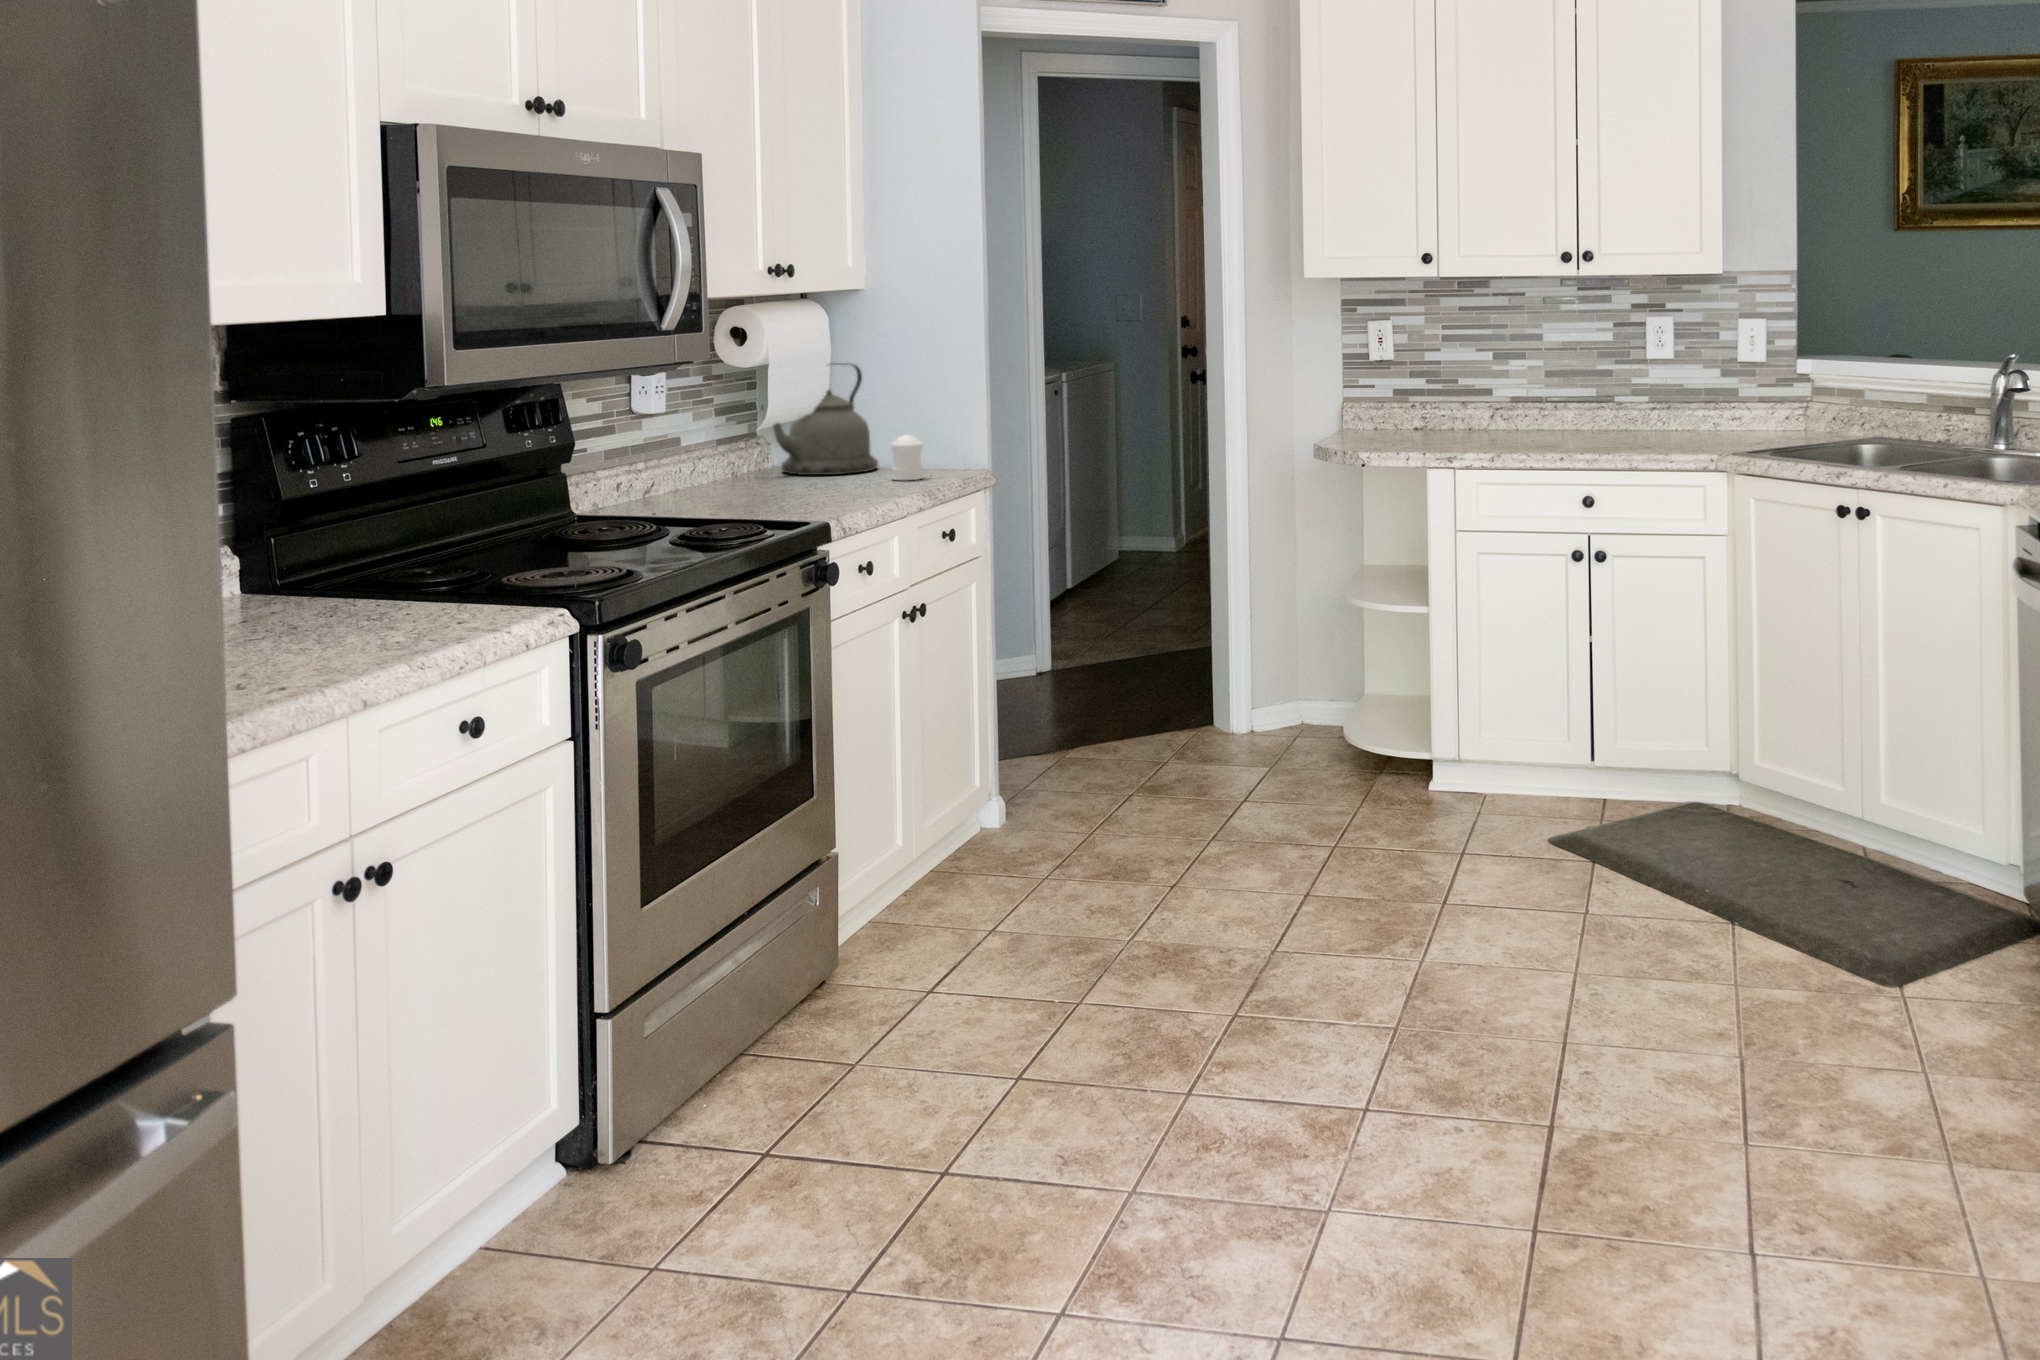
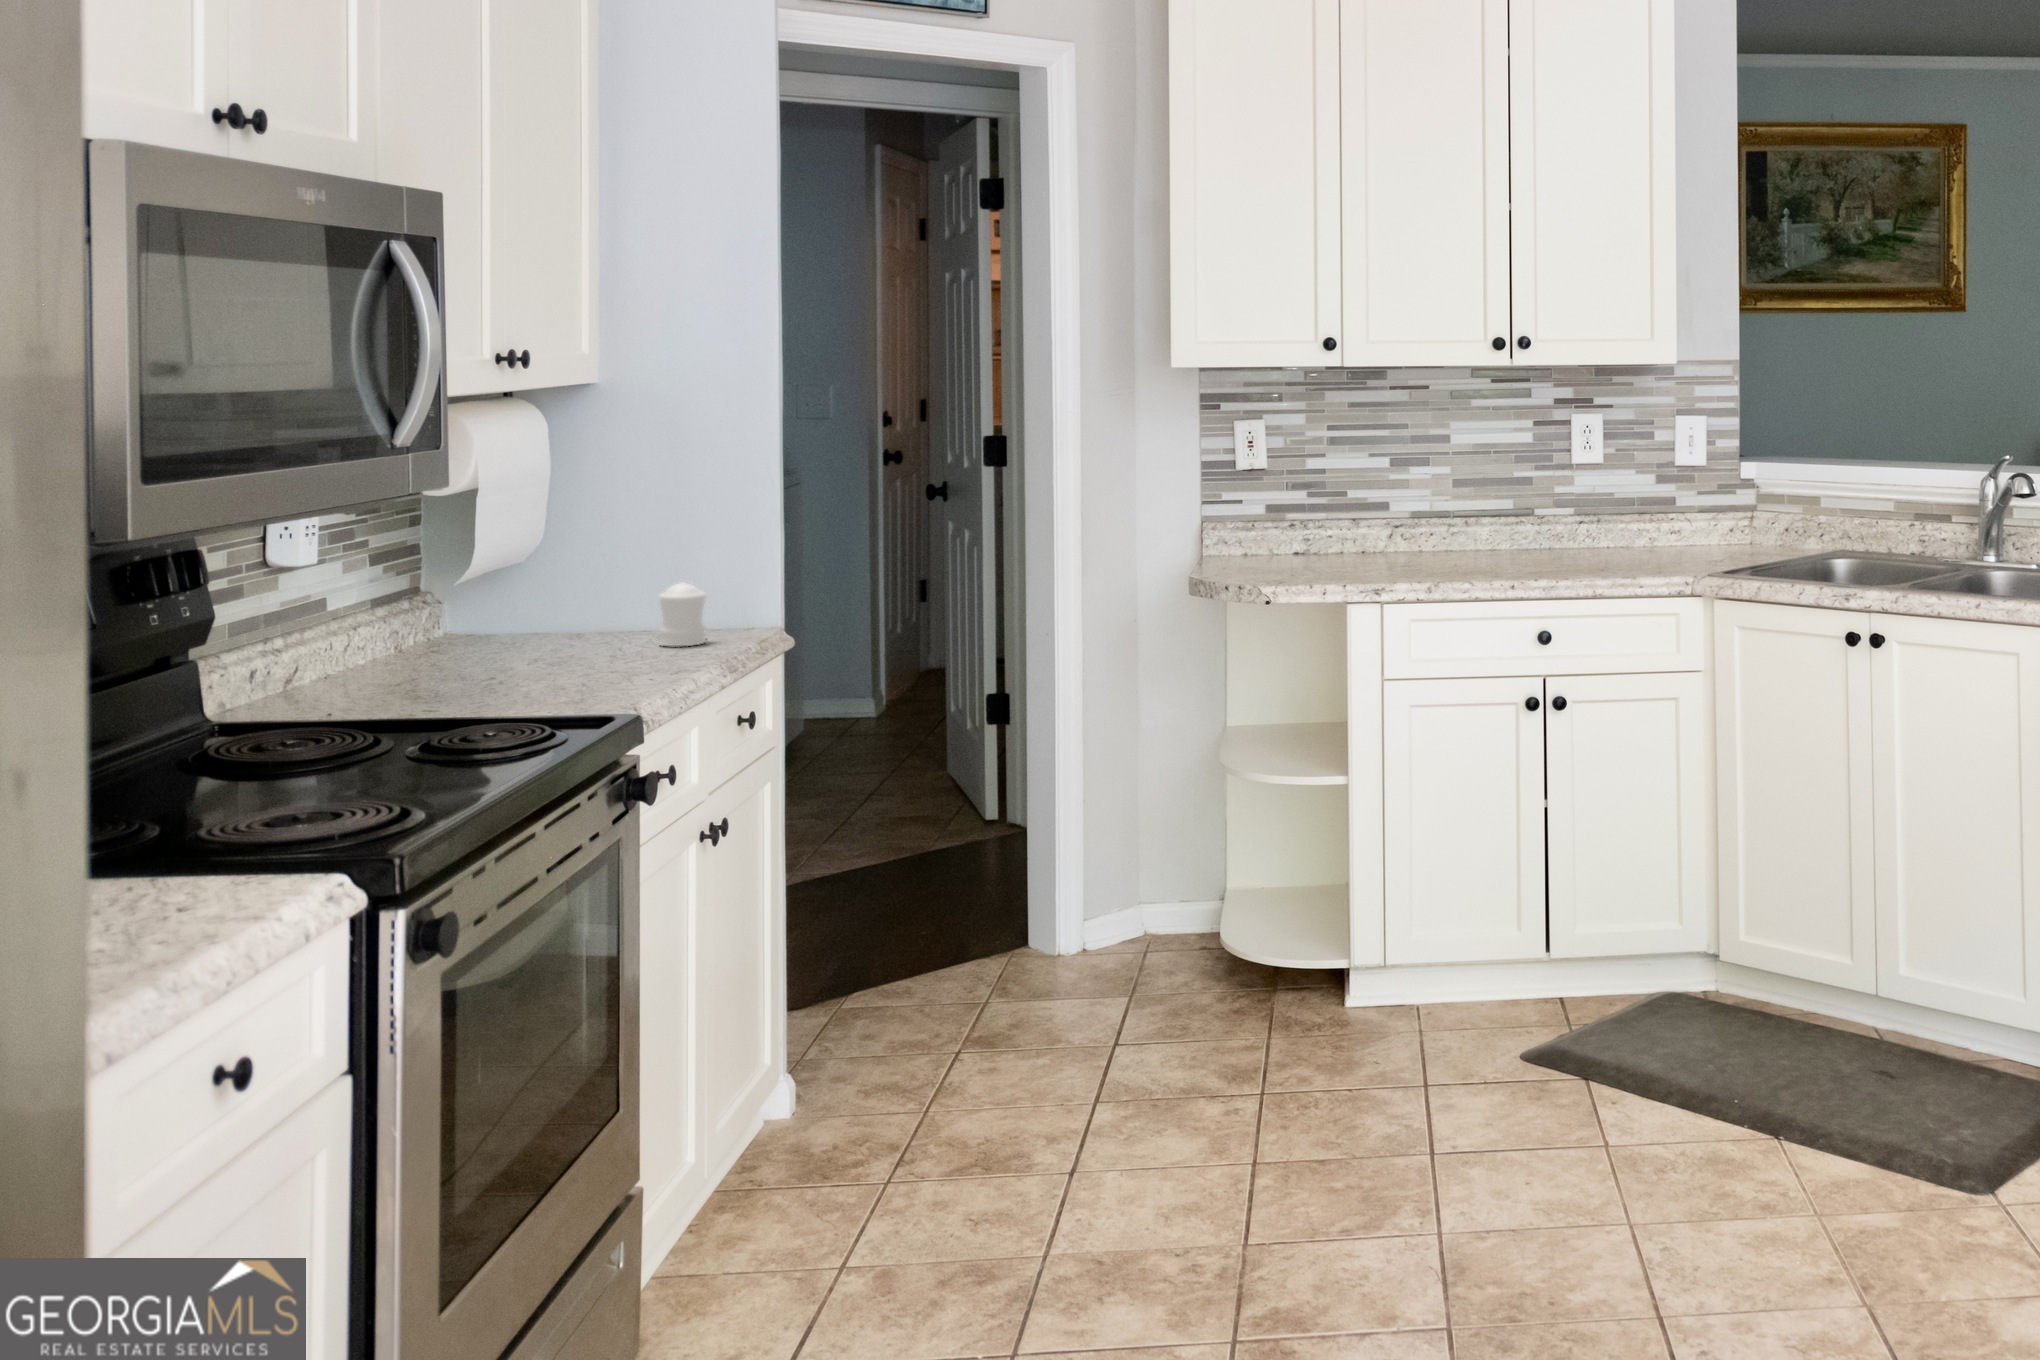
kettle: present [762,365,878,475] -> none [455,484,621,644]

